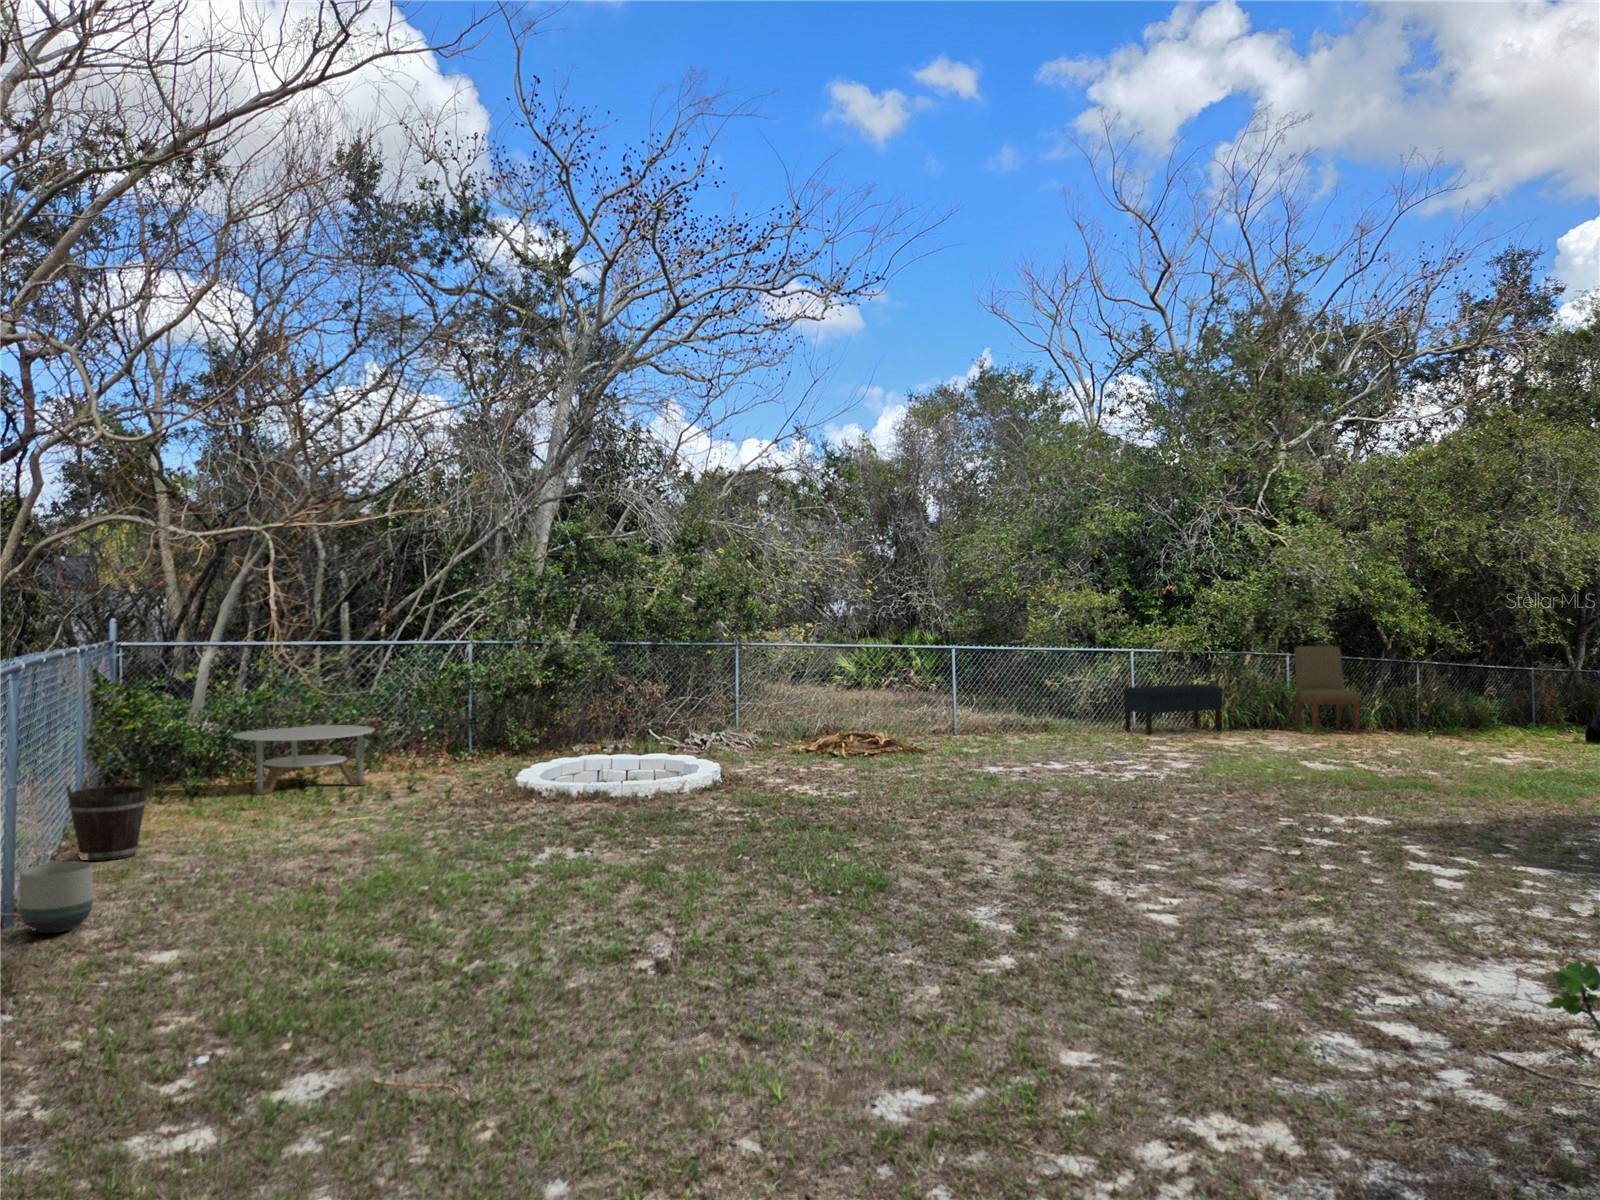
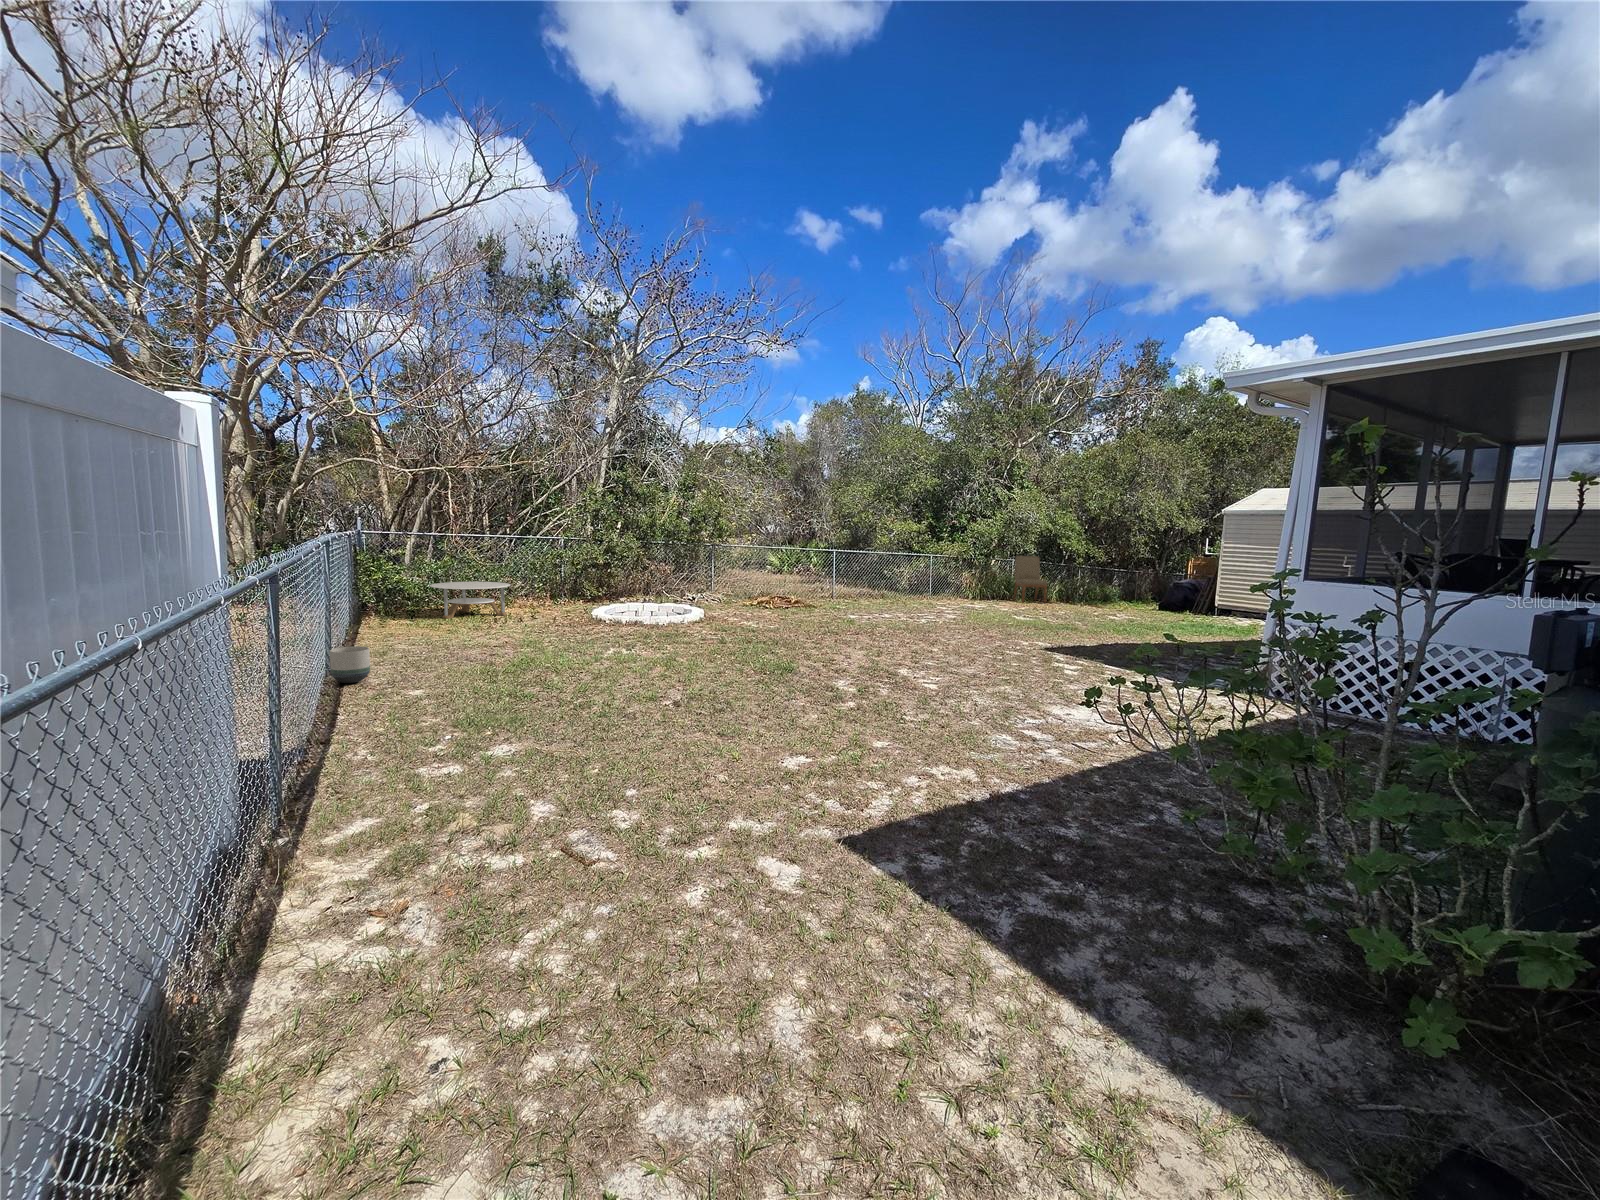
bench: present [1123,684,1223,735] -> none [923,574,977,601]
bucket: present [66,781,149,861] -> none [343,607,390,650]

